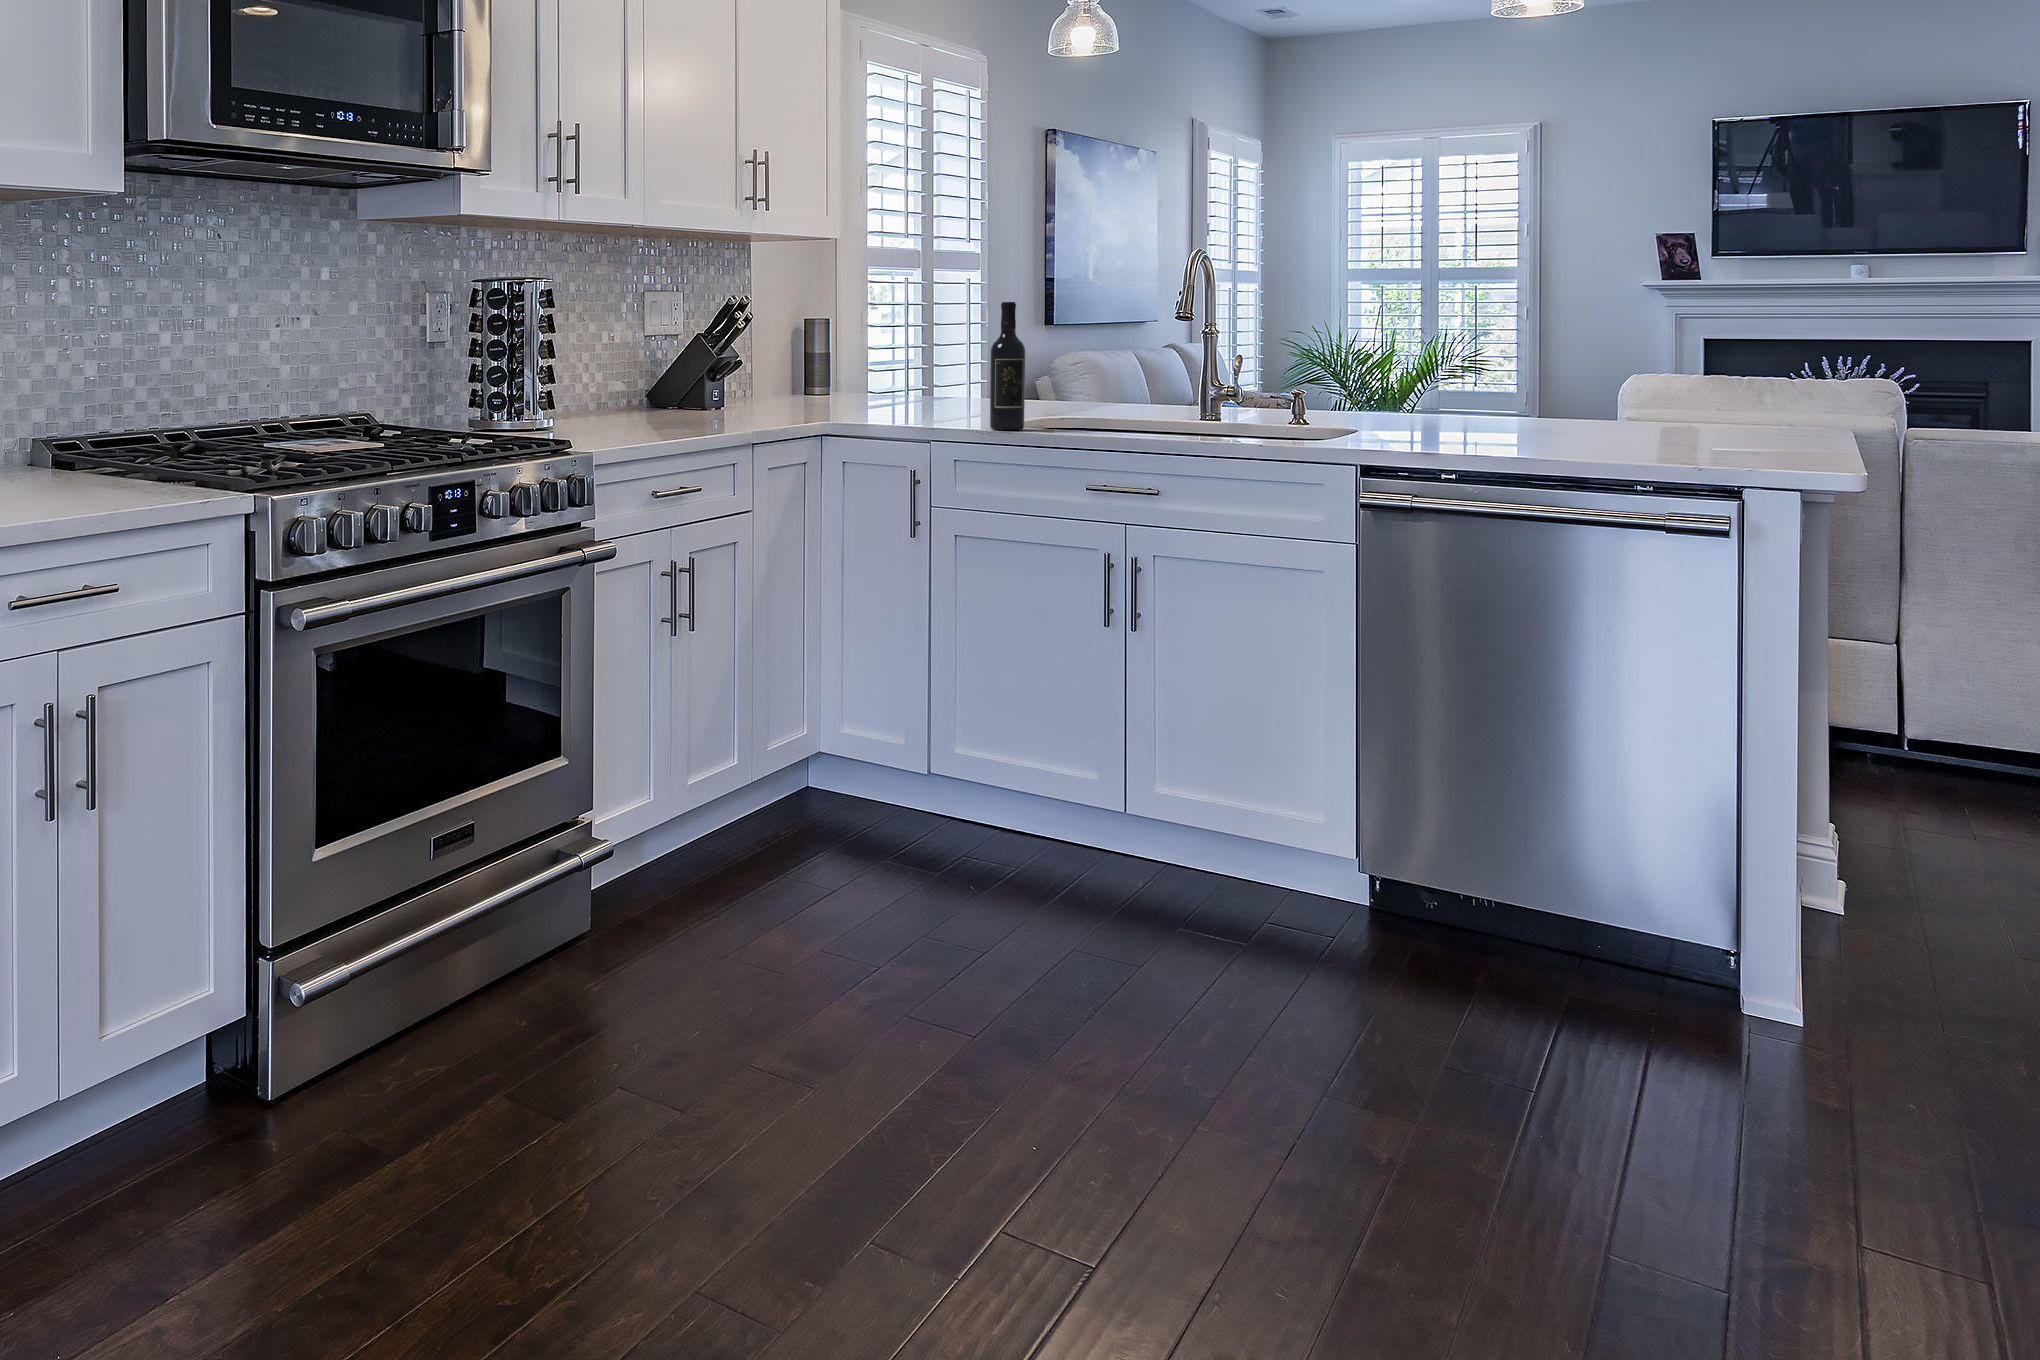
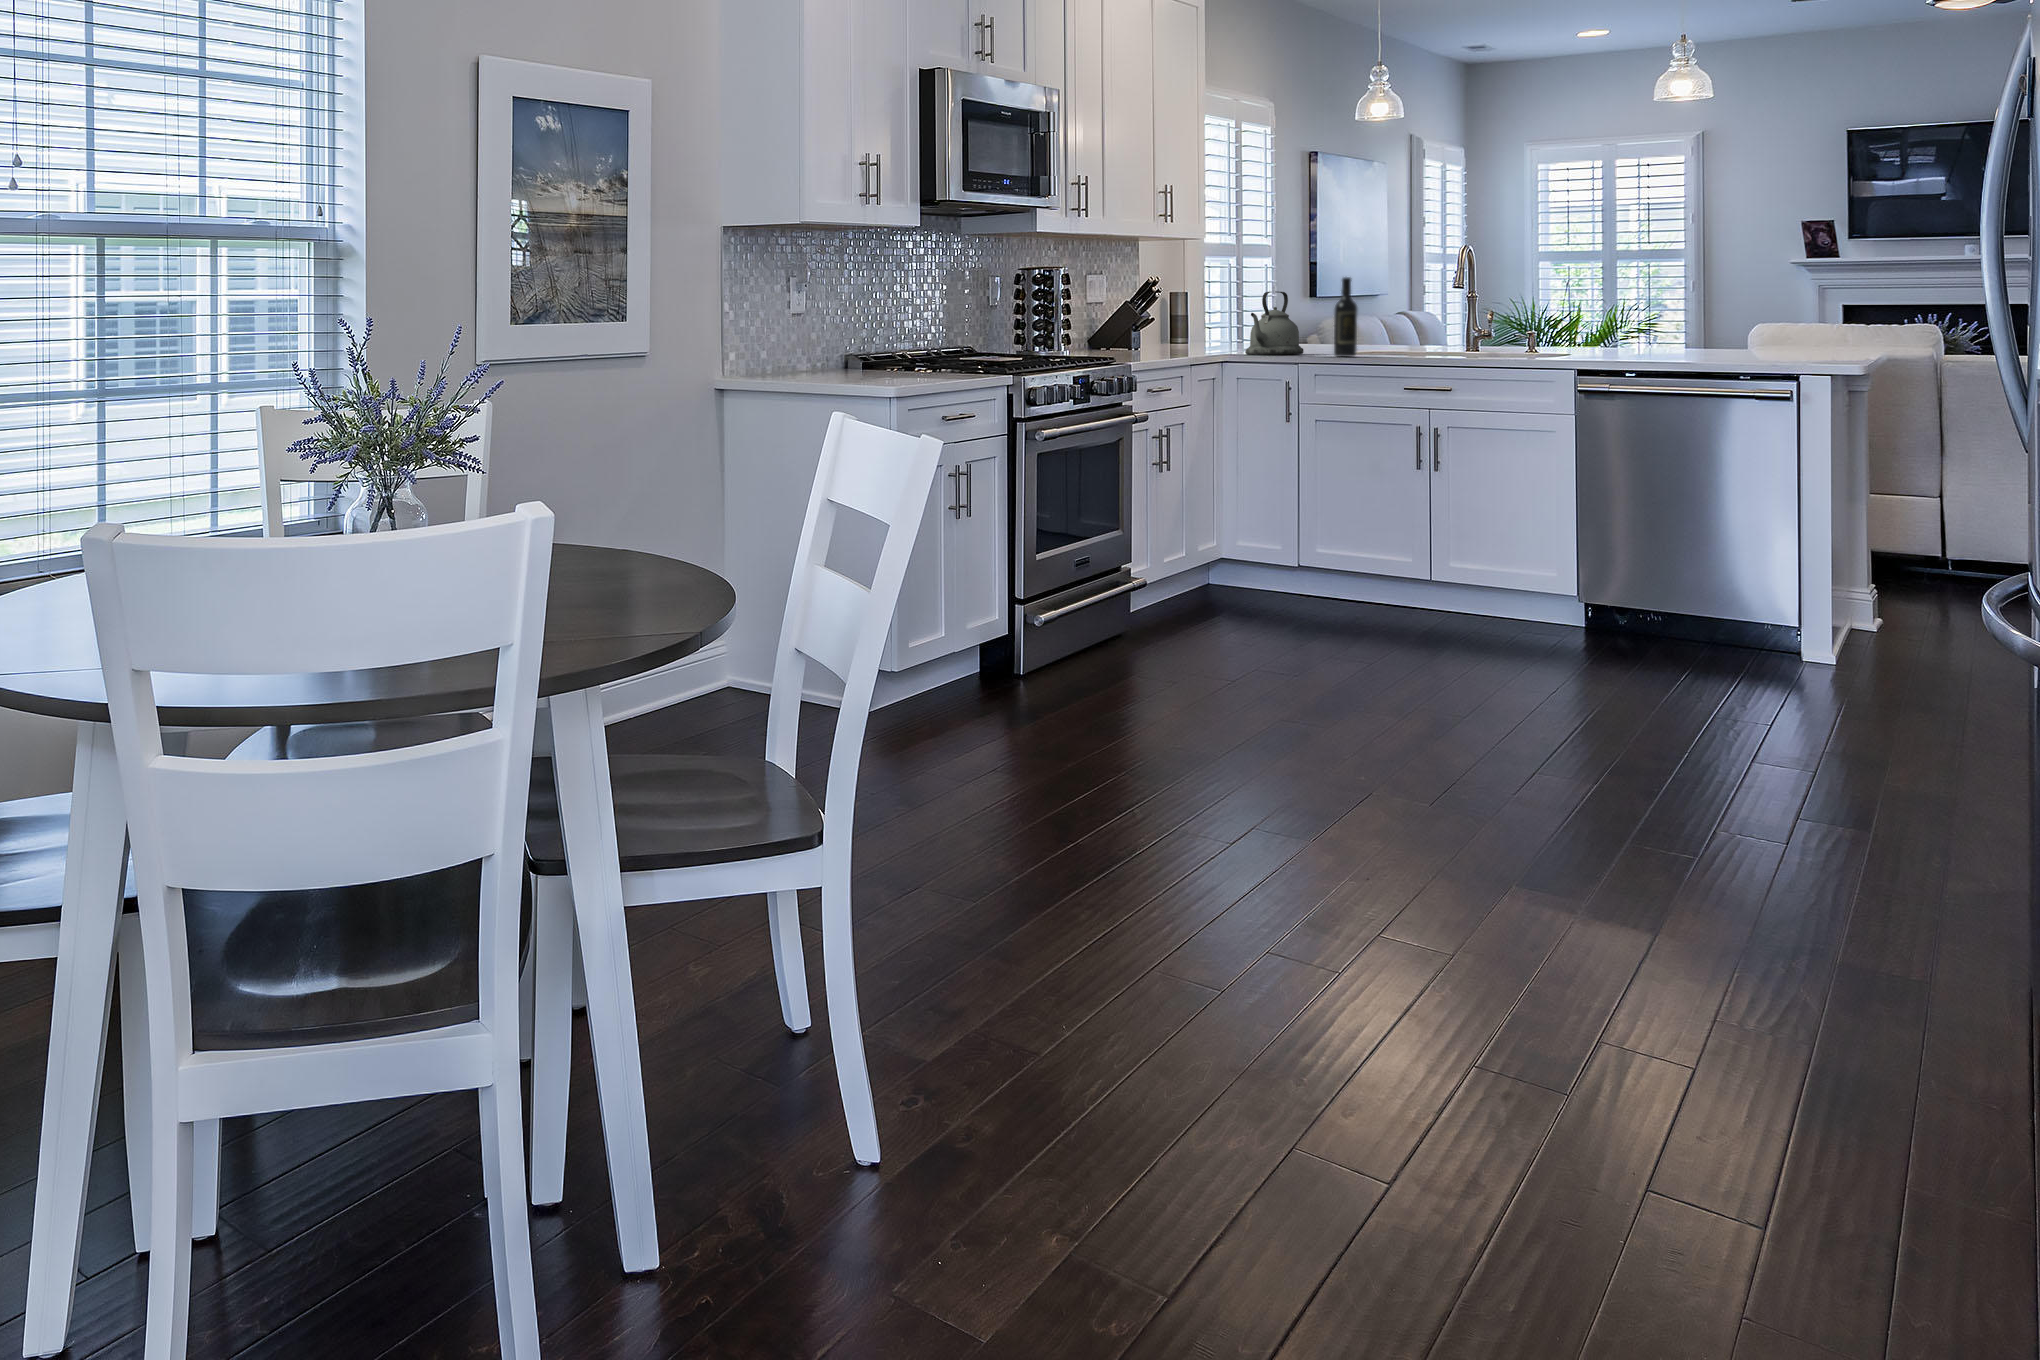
kettle: none [870,322,958,422] -> present [1245,291,1304,355]

